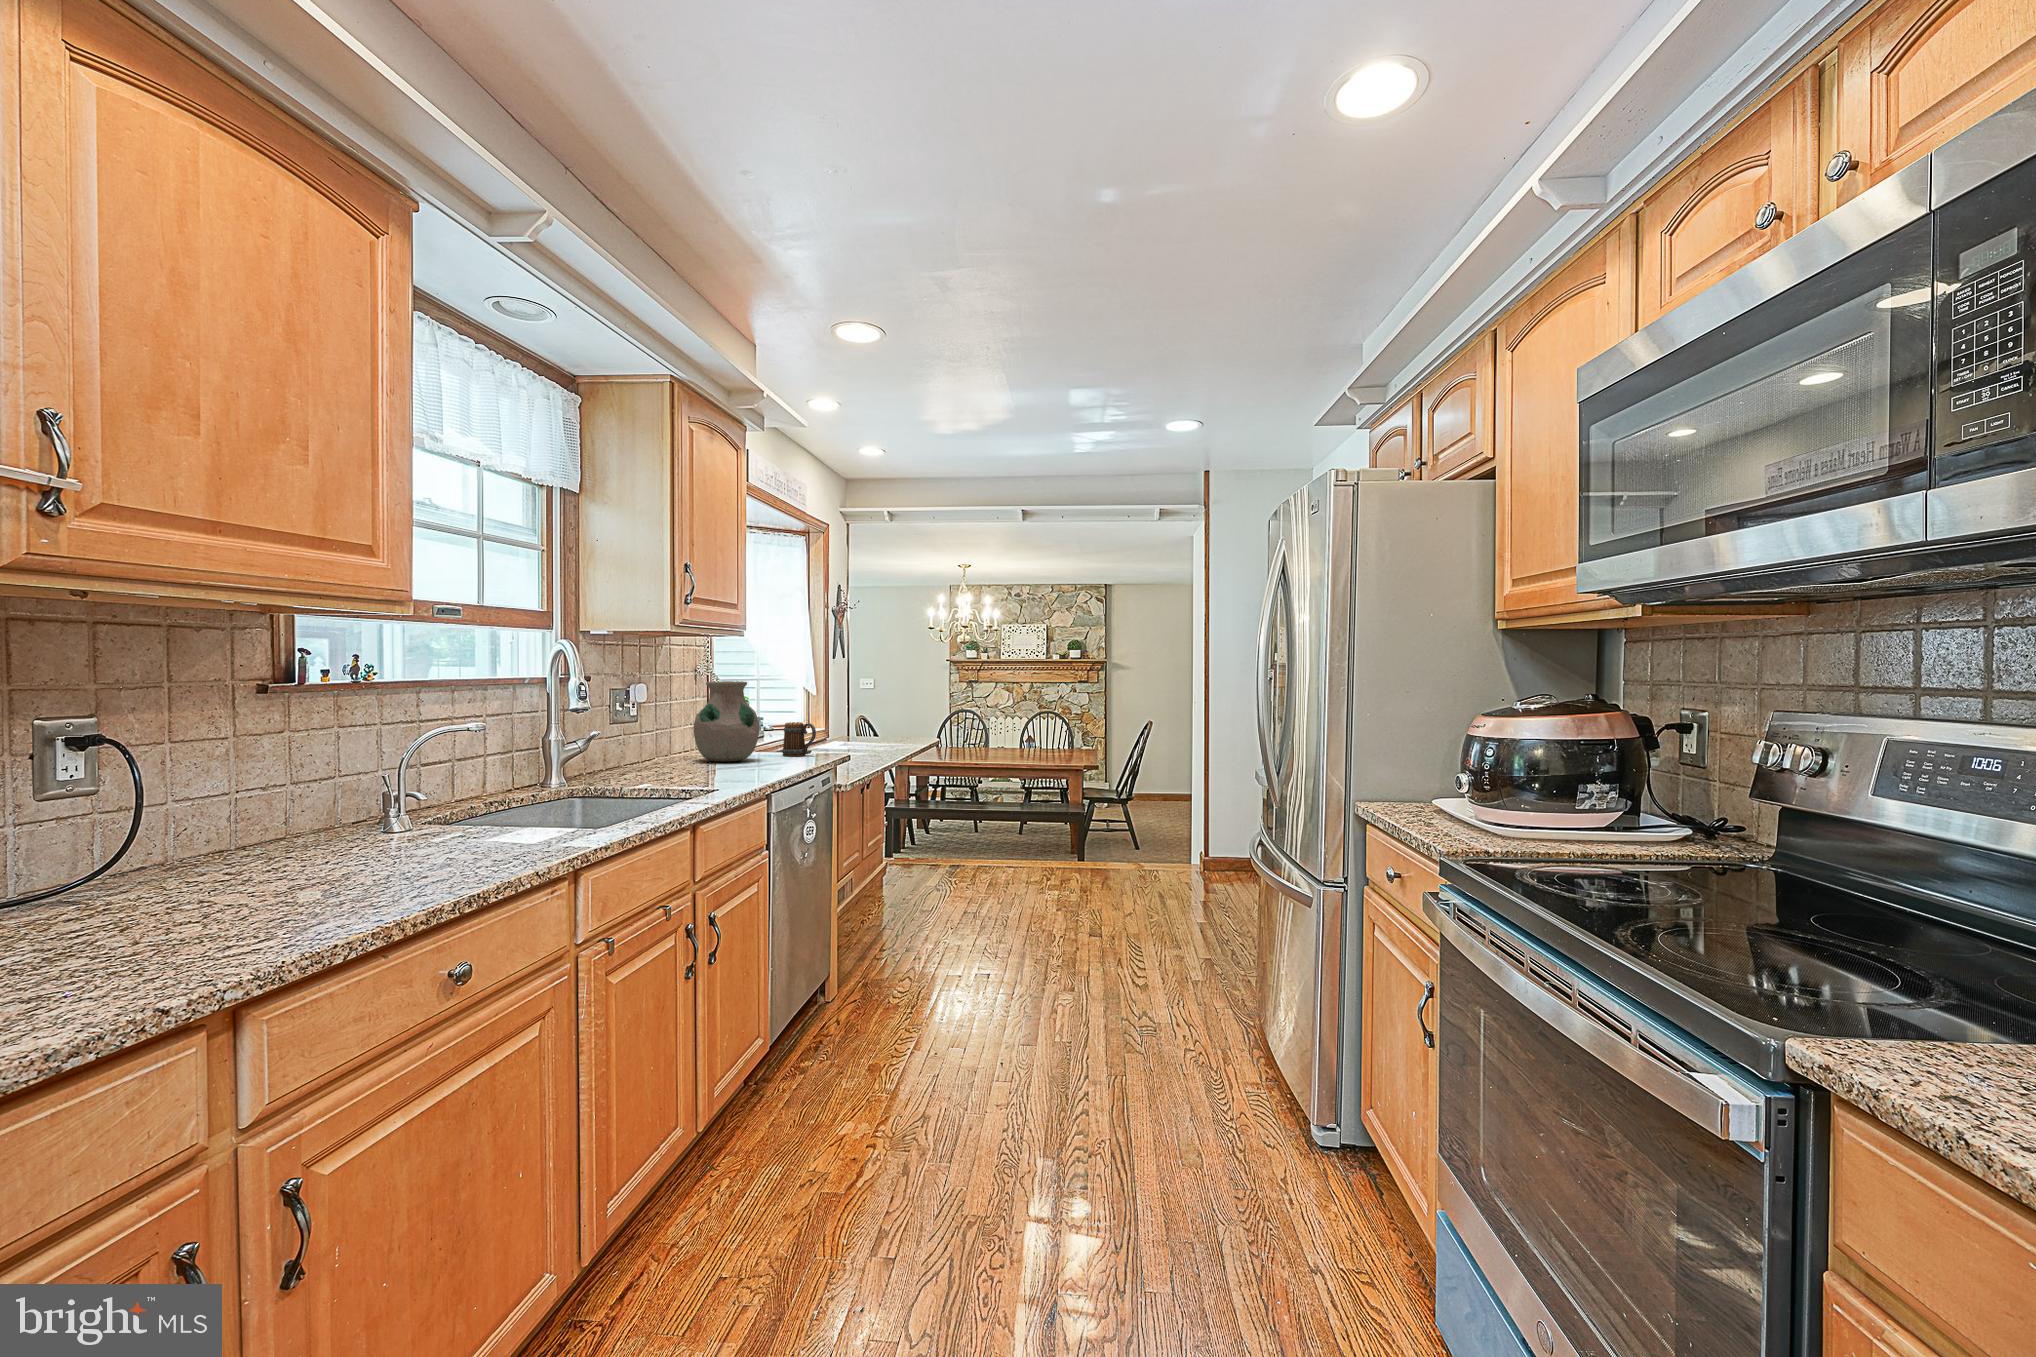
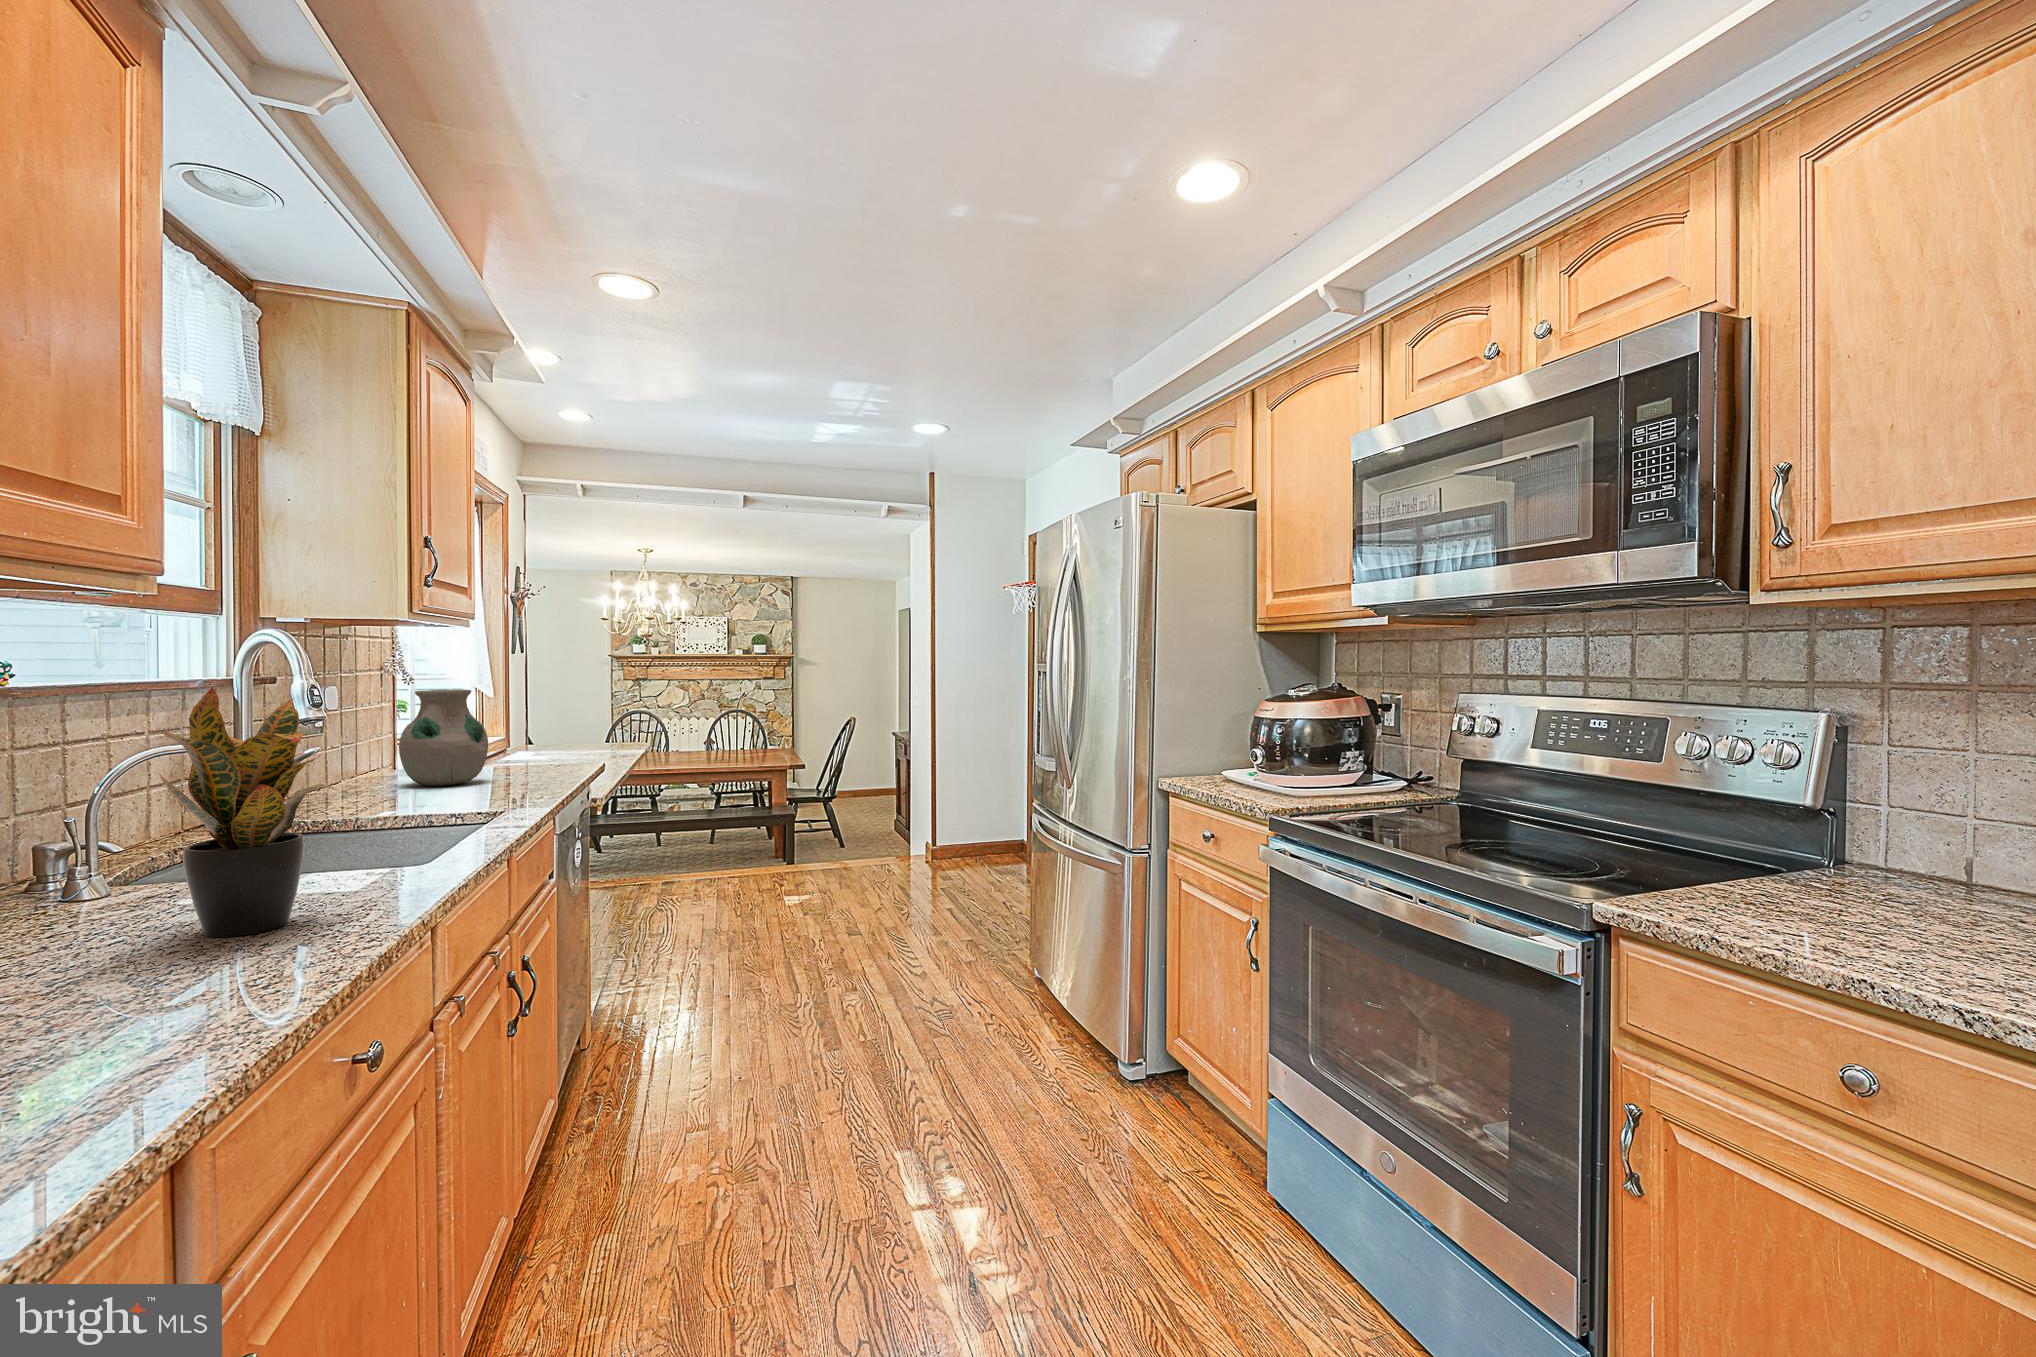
potted plant: none [366,663,518,860] -> present [159,686,337,937]
mug: present [782,722,816,757] -> none [507,735,551,774]

